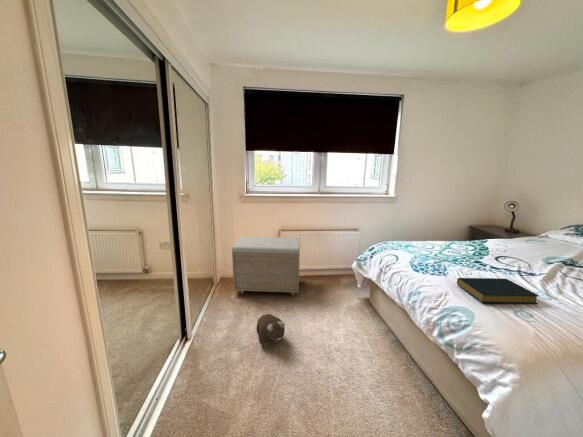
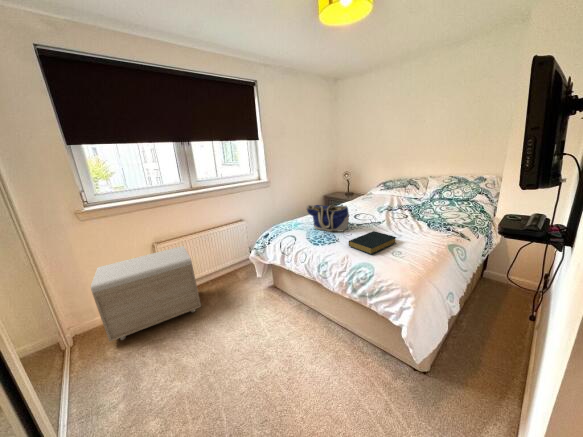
tote bag: none [420,227,475,267] -> present [307,205,349,231]
plush toy: present [256,314,285,345] -> none [169,347,210,388]

